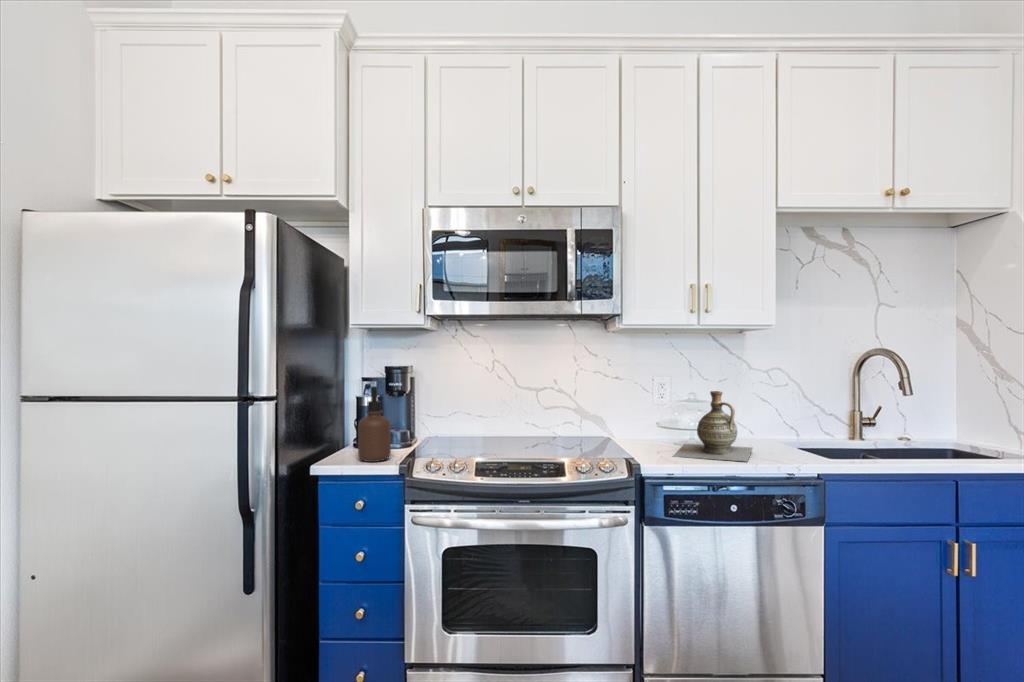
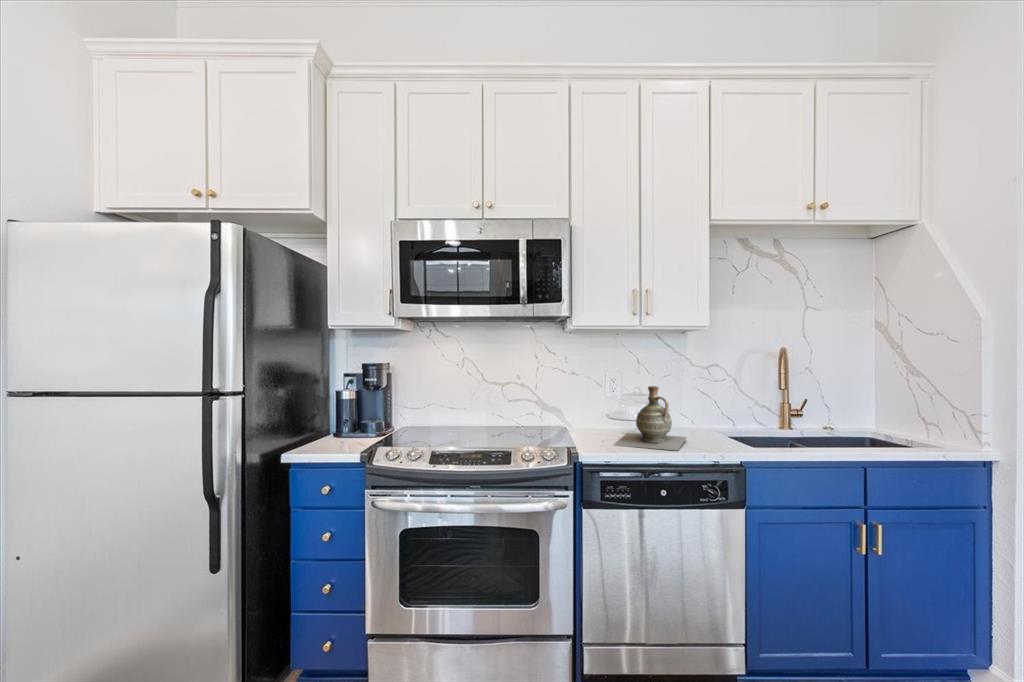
soap dispenser: present [358,386,391,462] -> none [327,382,357,450]

